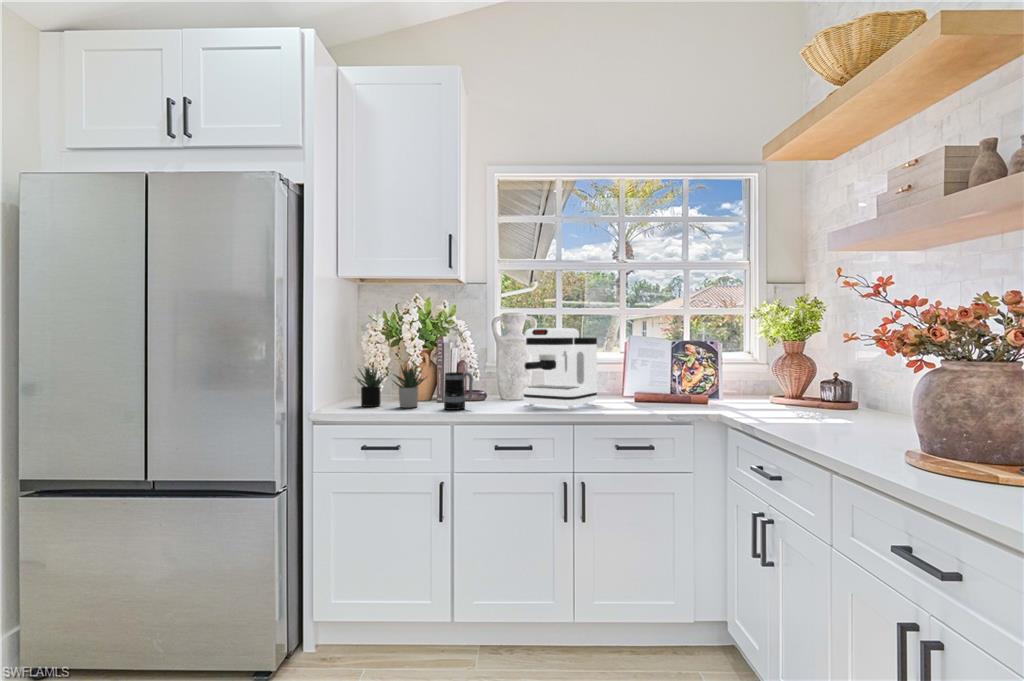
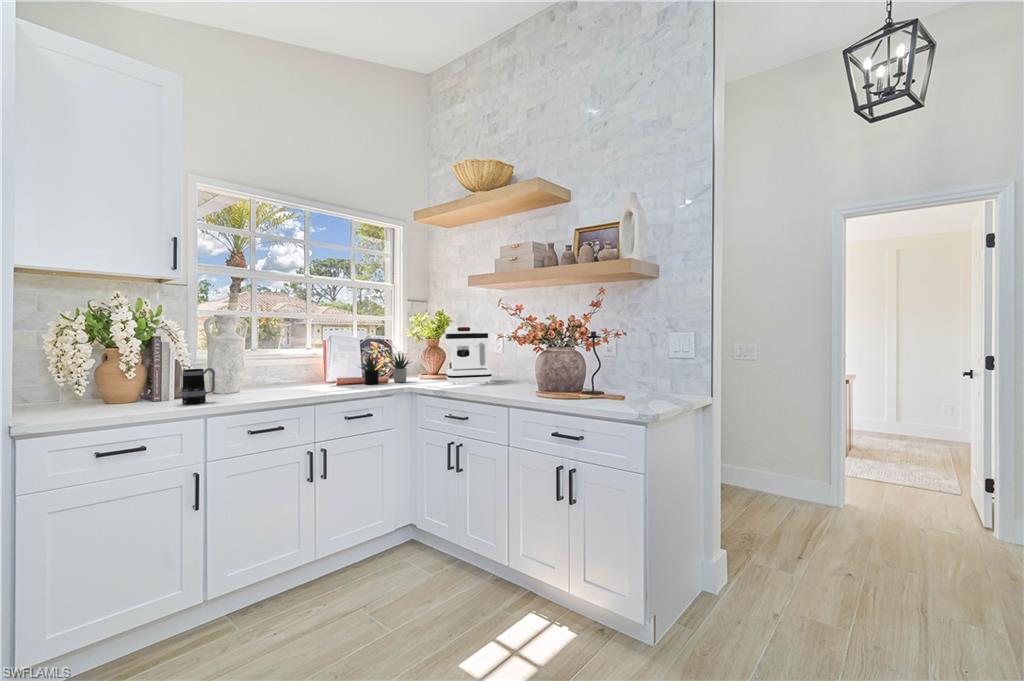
coffee maker: present [523,328,597,408] -> present [445,326,492,384]
succulent plant: present [356,363,427,408] -> present [360,353,411,384]

